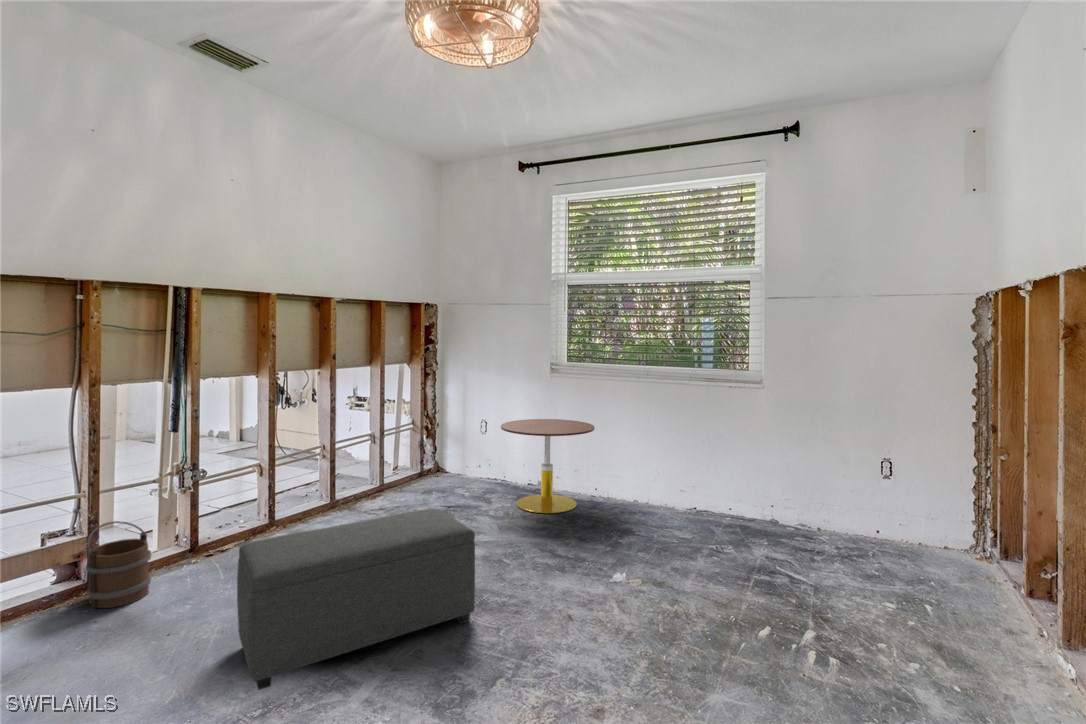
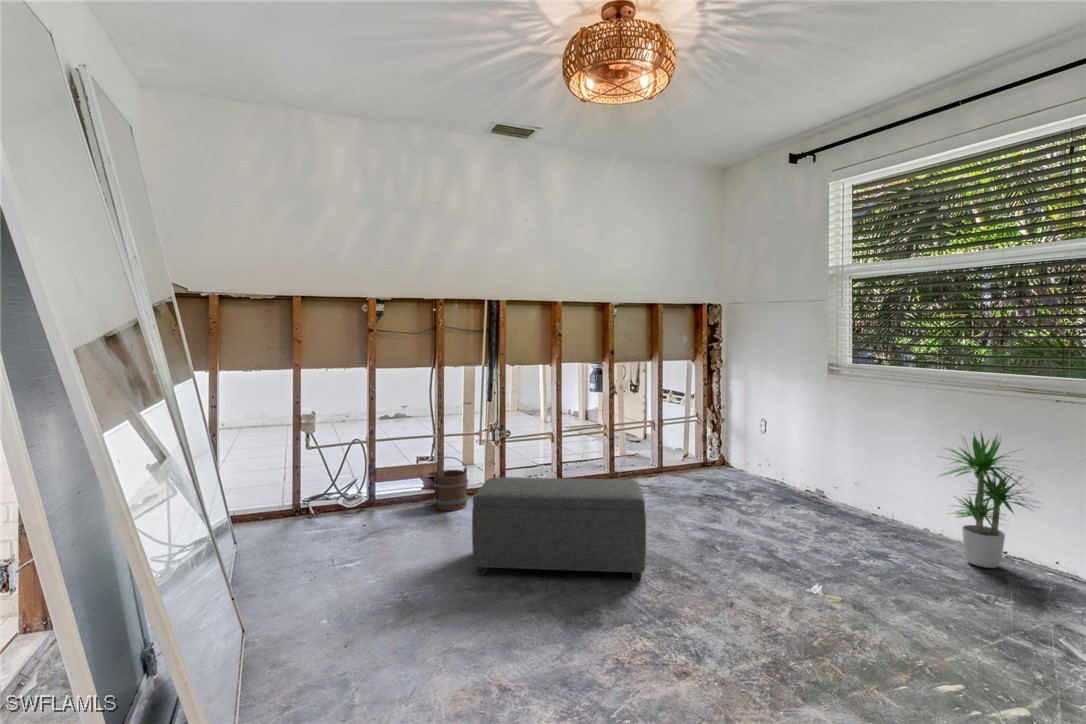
potted plant: none [655,418,724,524] -> present [940,433,1028,568]
side table: present [501,419,595,513] -> none [756,419,870,522]

